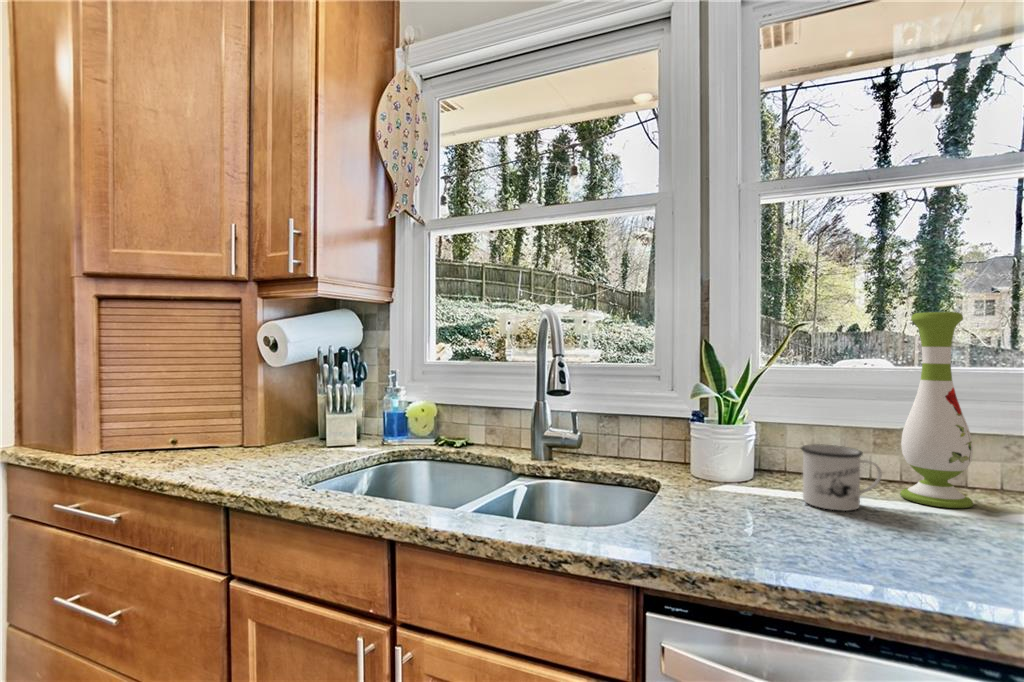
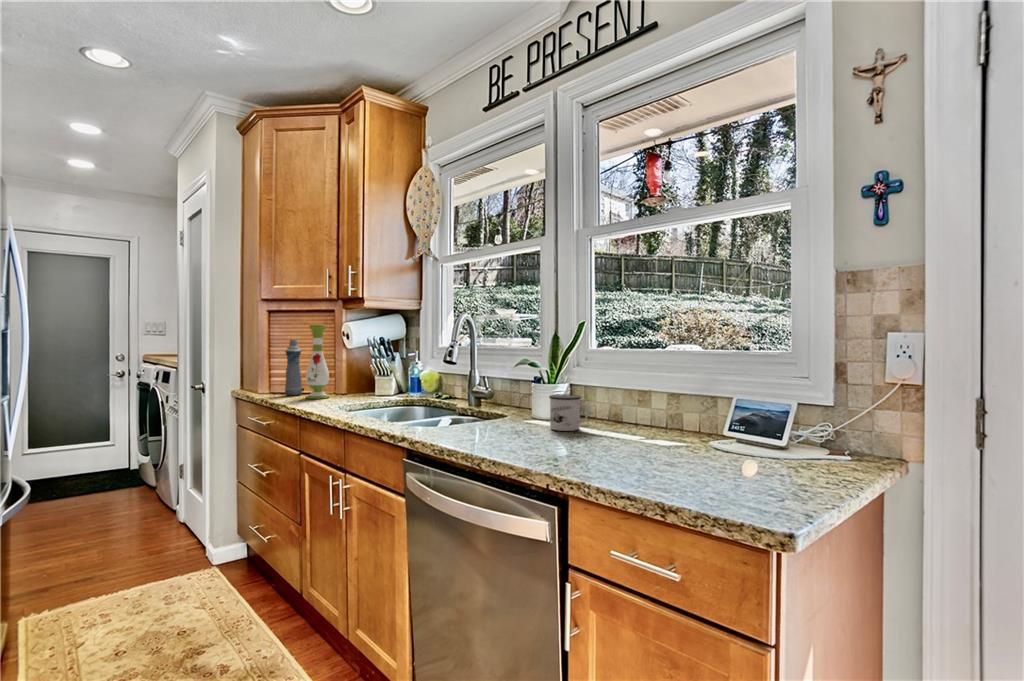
vase: present [900,312,974,508] -> present [306,325,329,399]
bottle: none [137,350,173,454] -> present [285,340,302,395]

